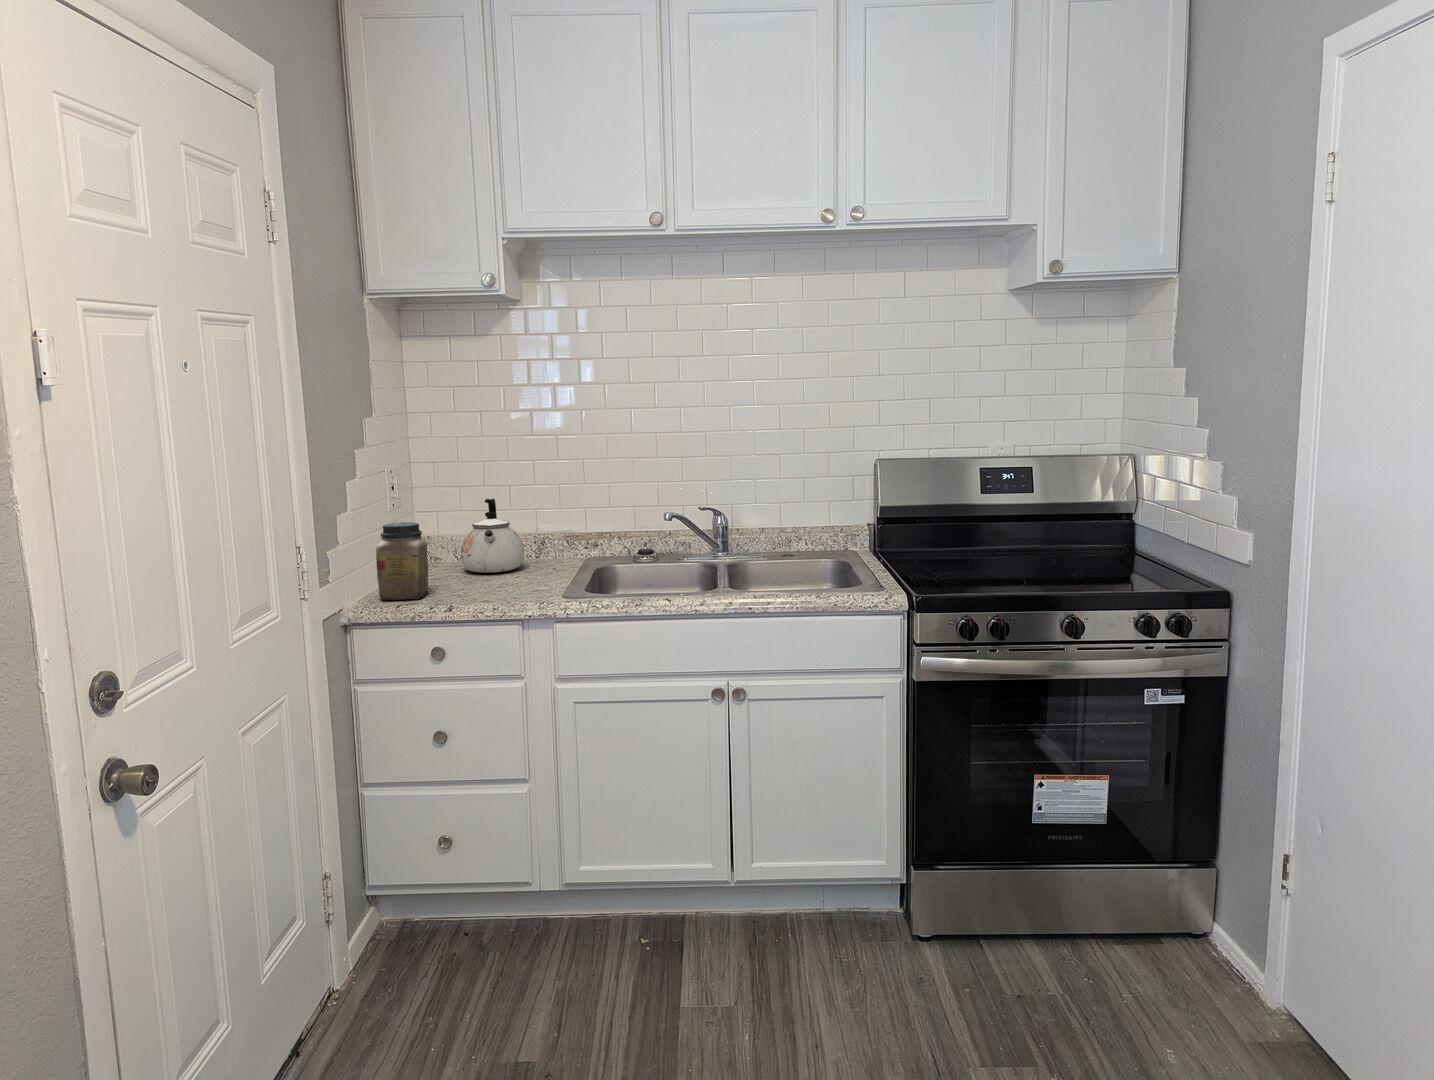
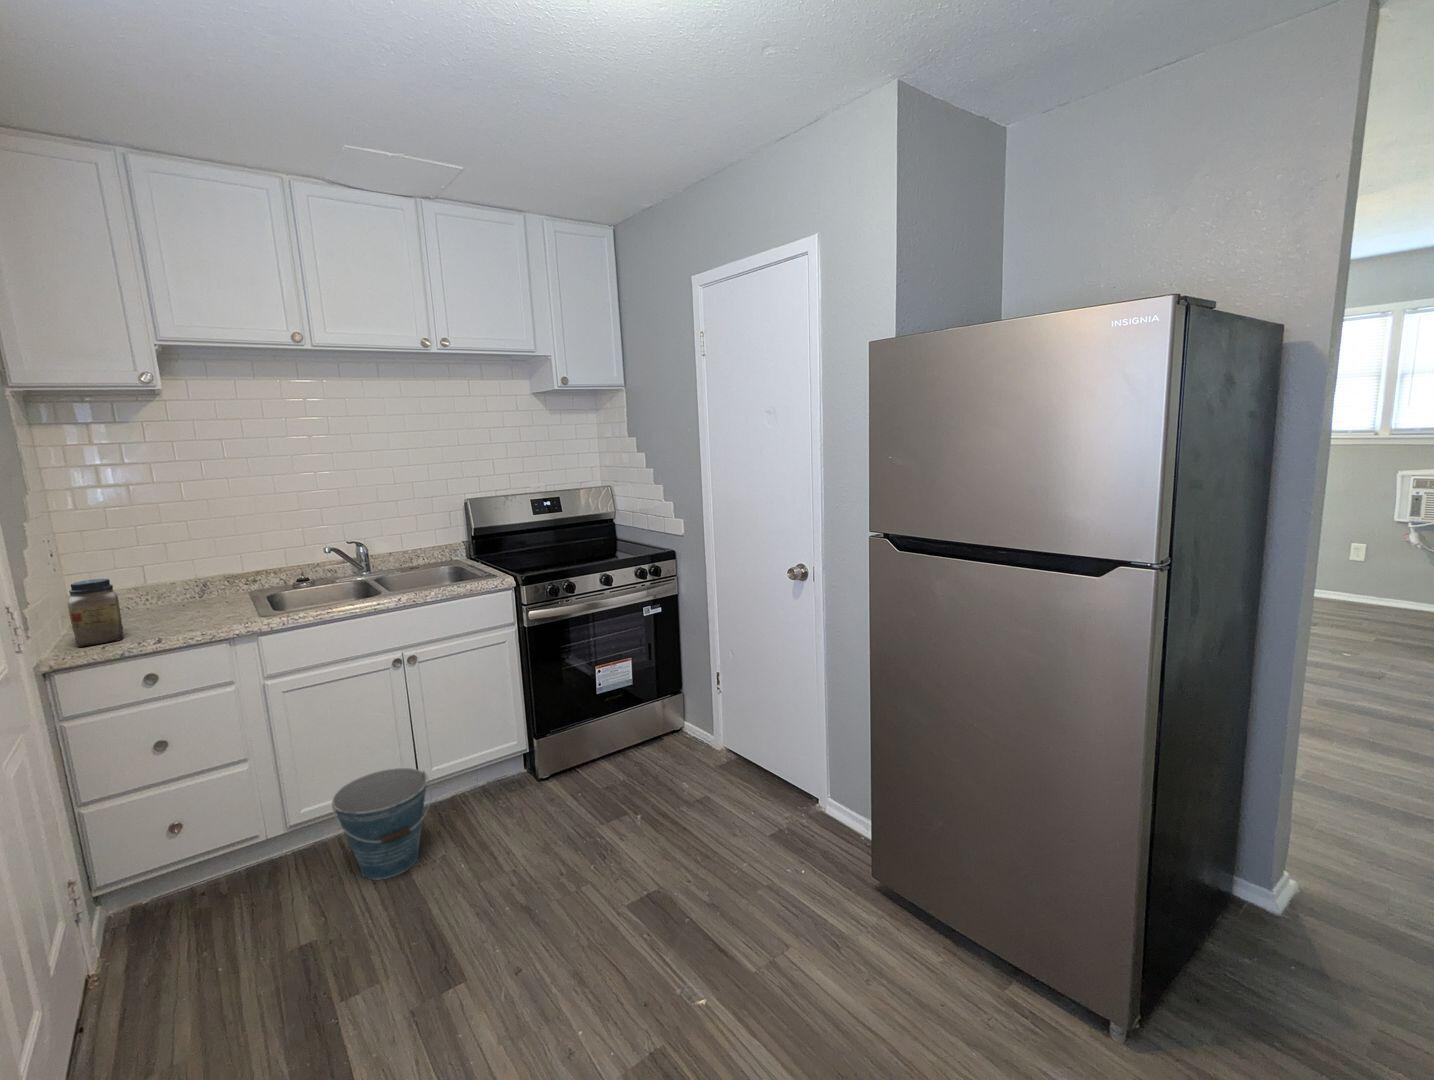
kettle: present [461,499,524,573] -> none [129,554,194,614]
bucket: none [594,846,725,1010] -> present [332,768,430,880]

